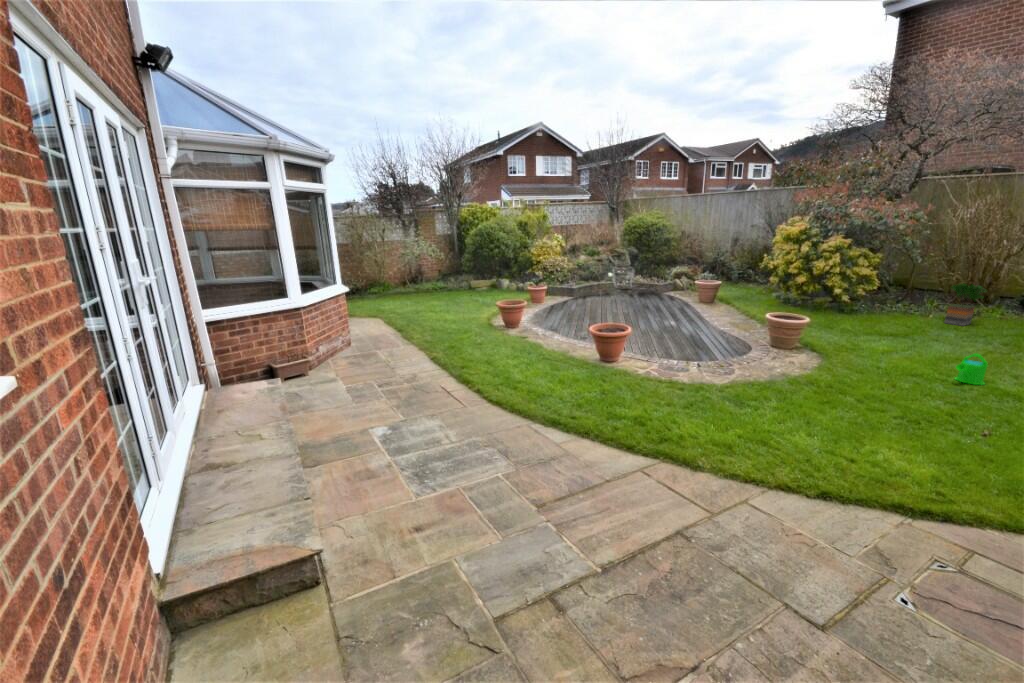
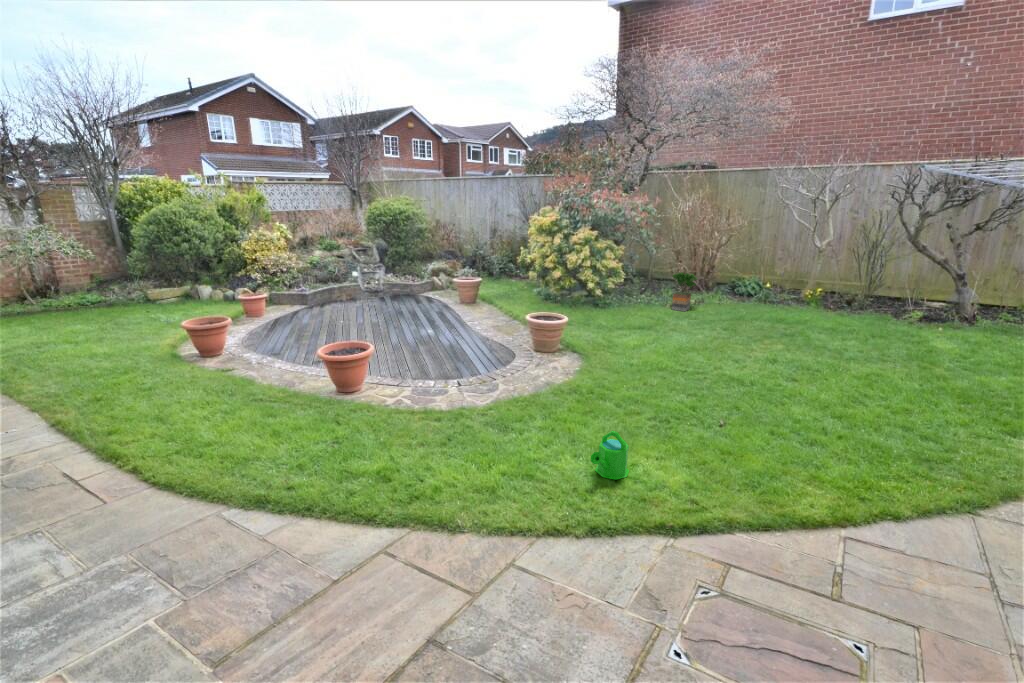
watering can: present [955,353,988,385] -> present [591,431,629,480]

